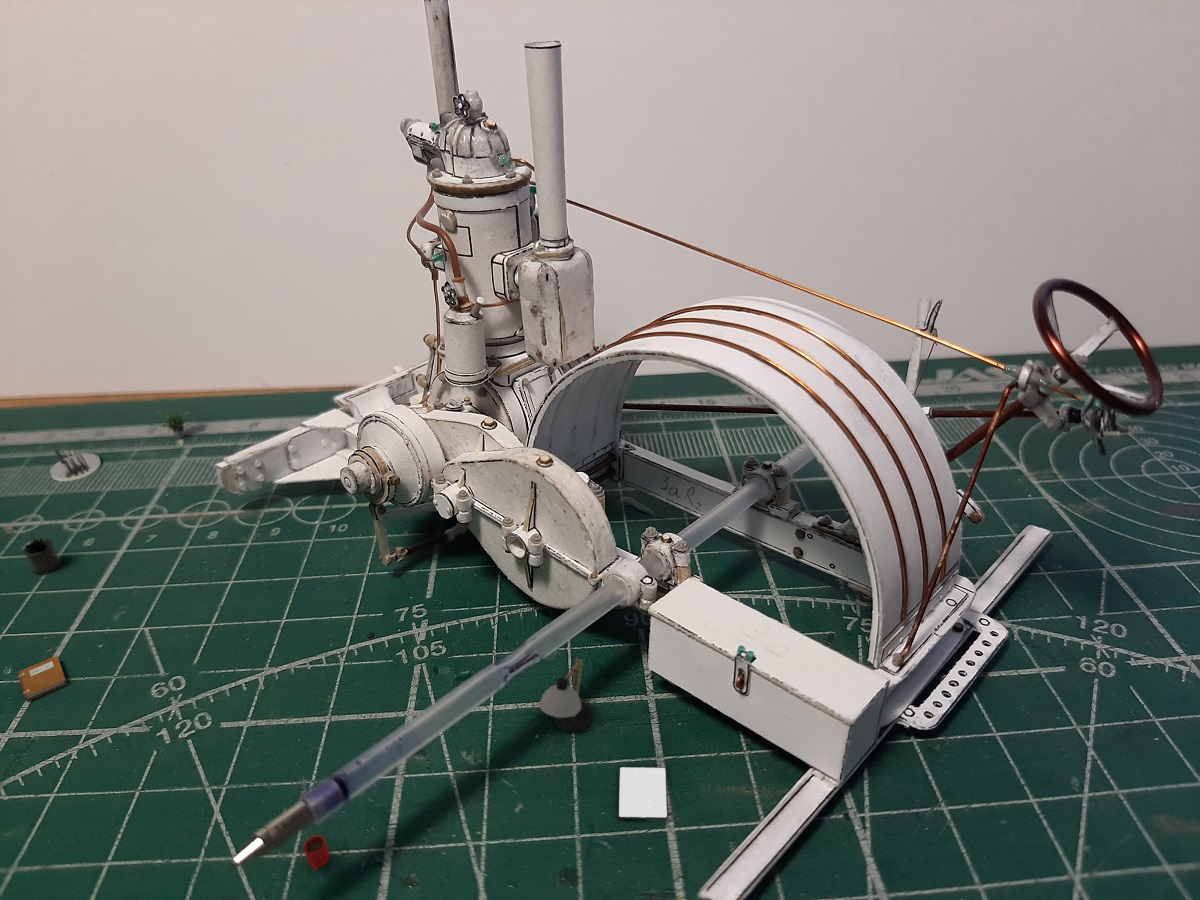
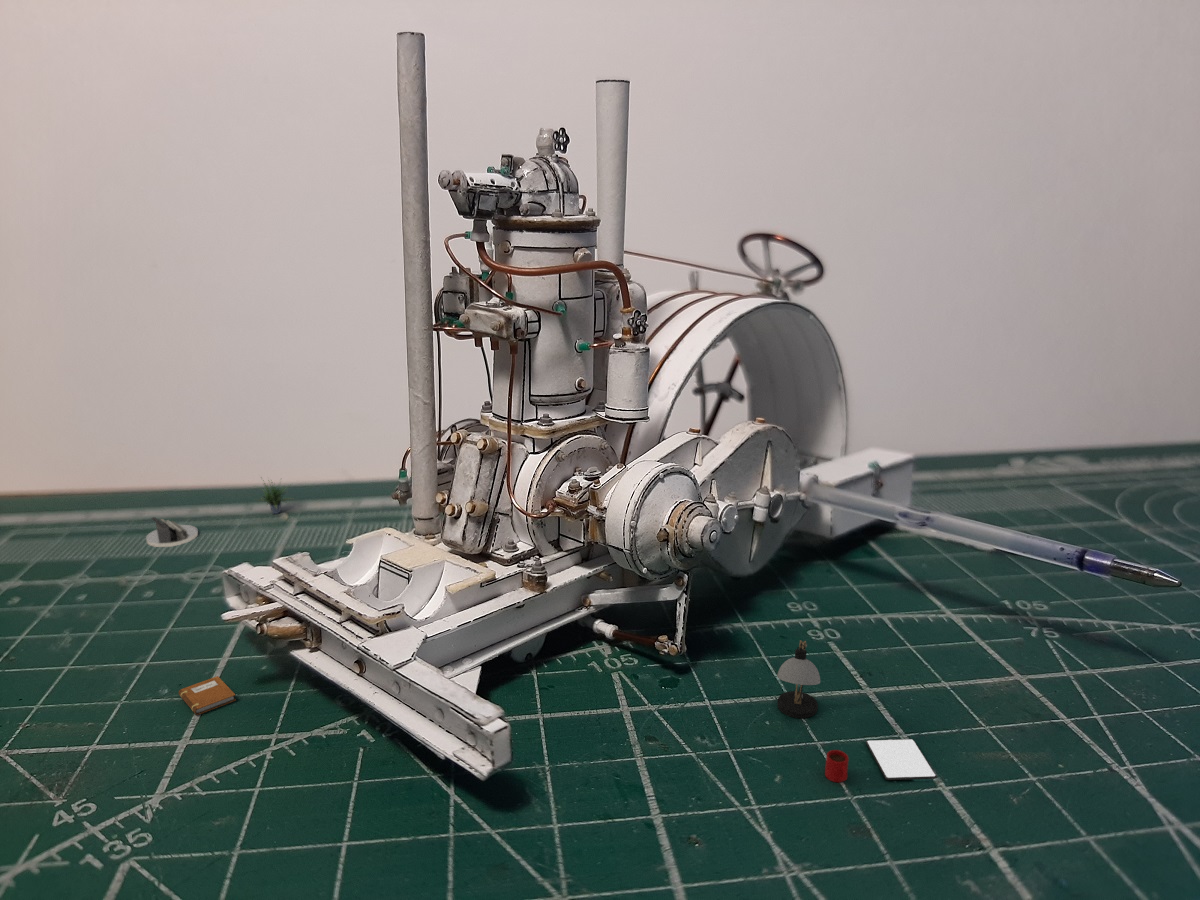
pen holder: present [23,539,61,575] -> none [154,575,188,617]
mug: present [304,835,330,870] -> present [825,750,848,782]

